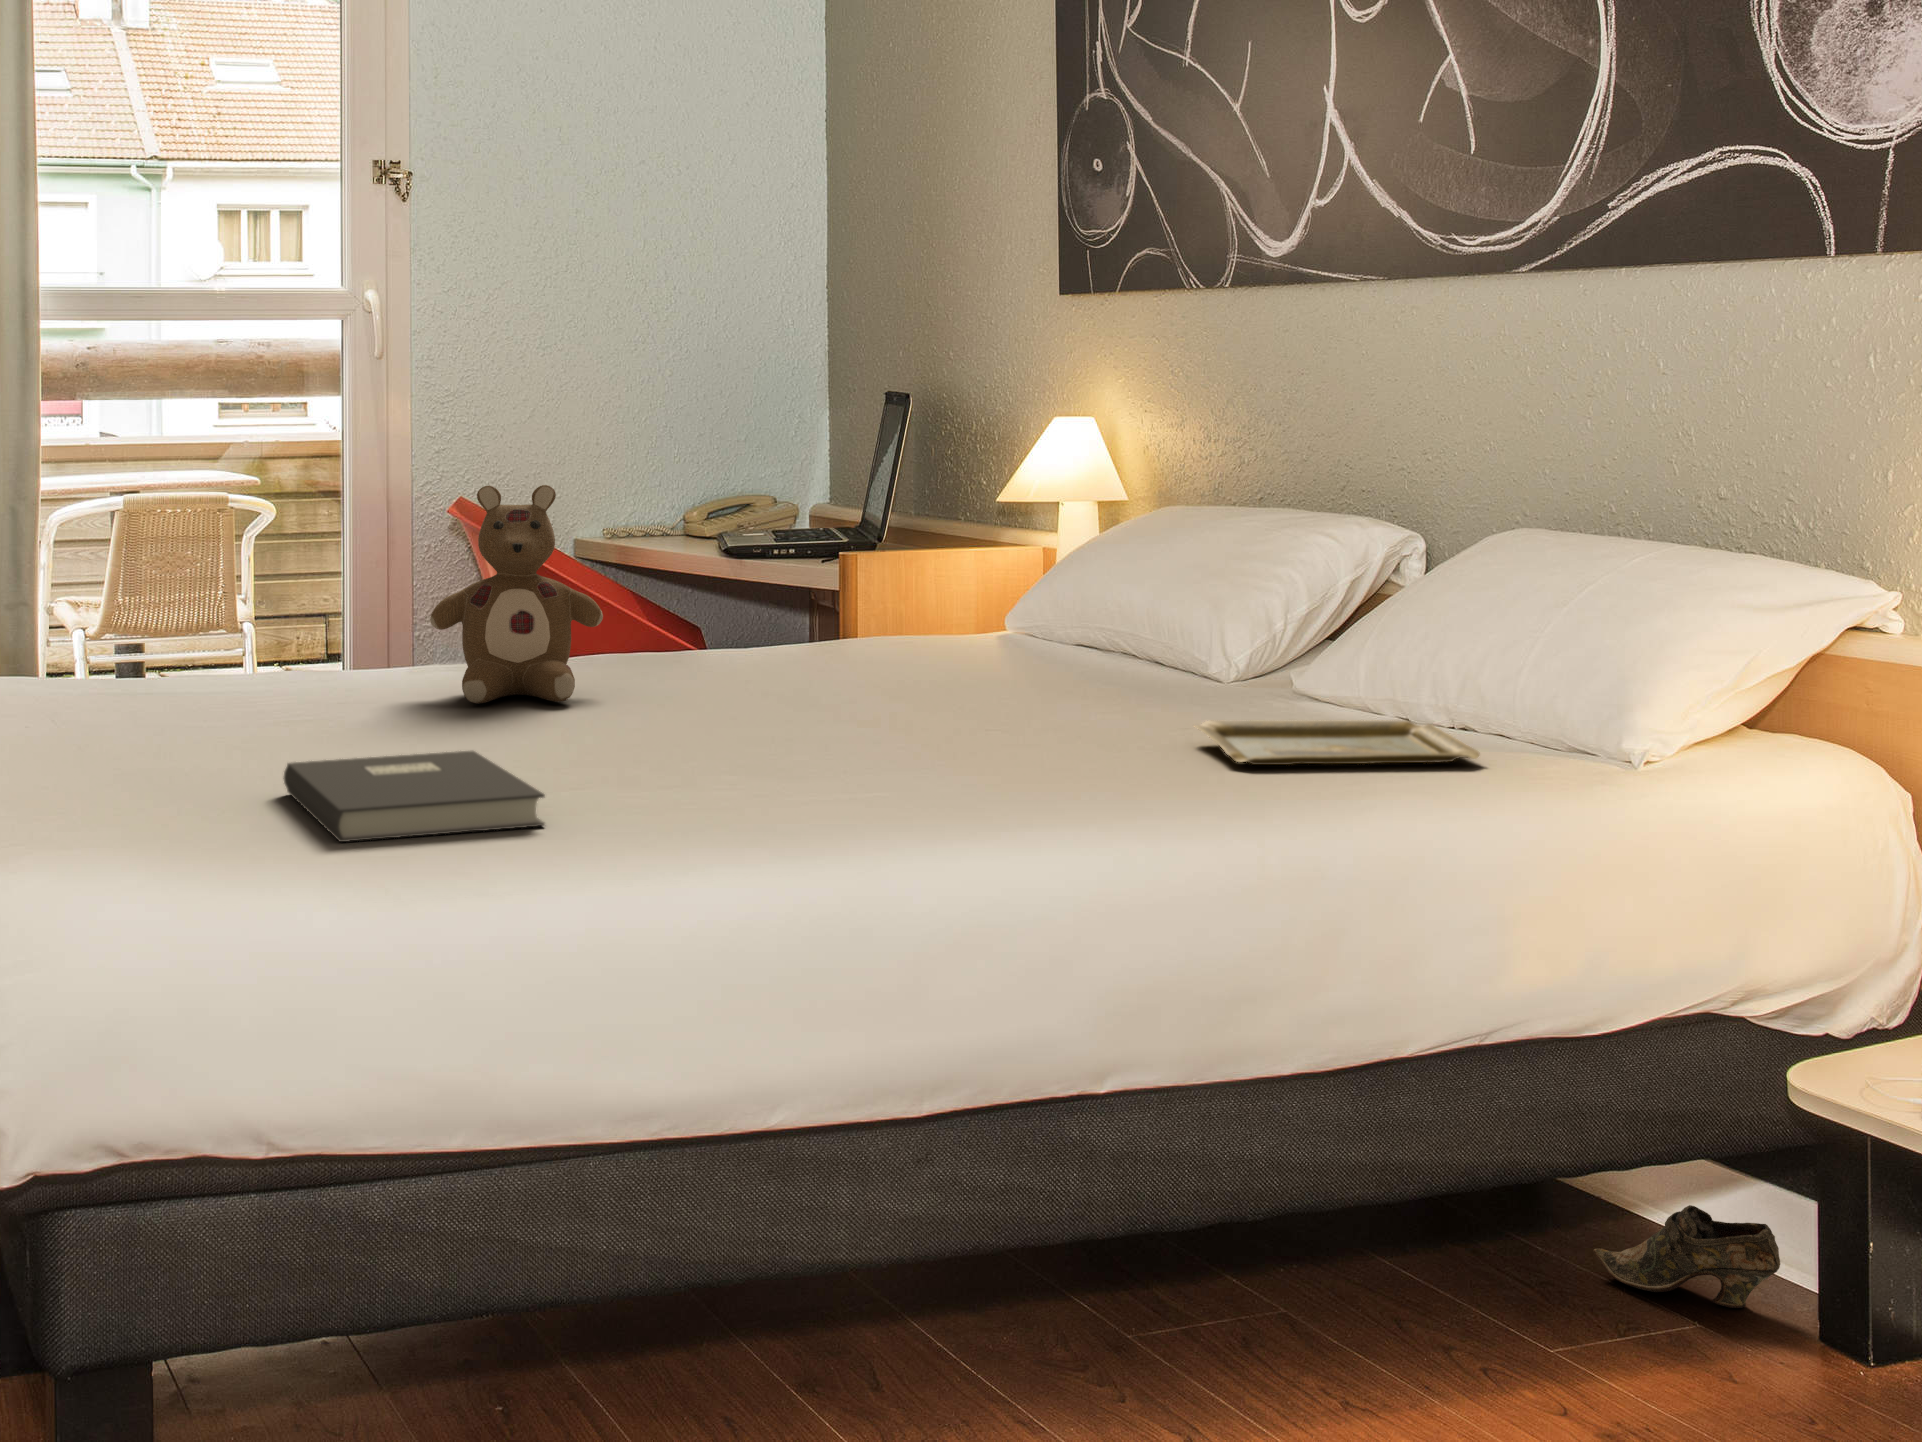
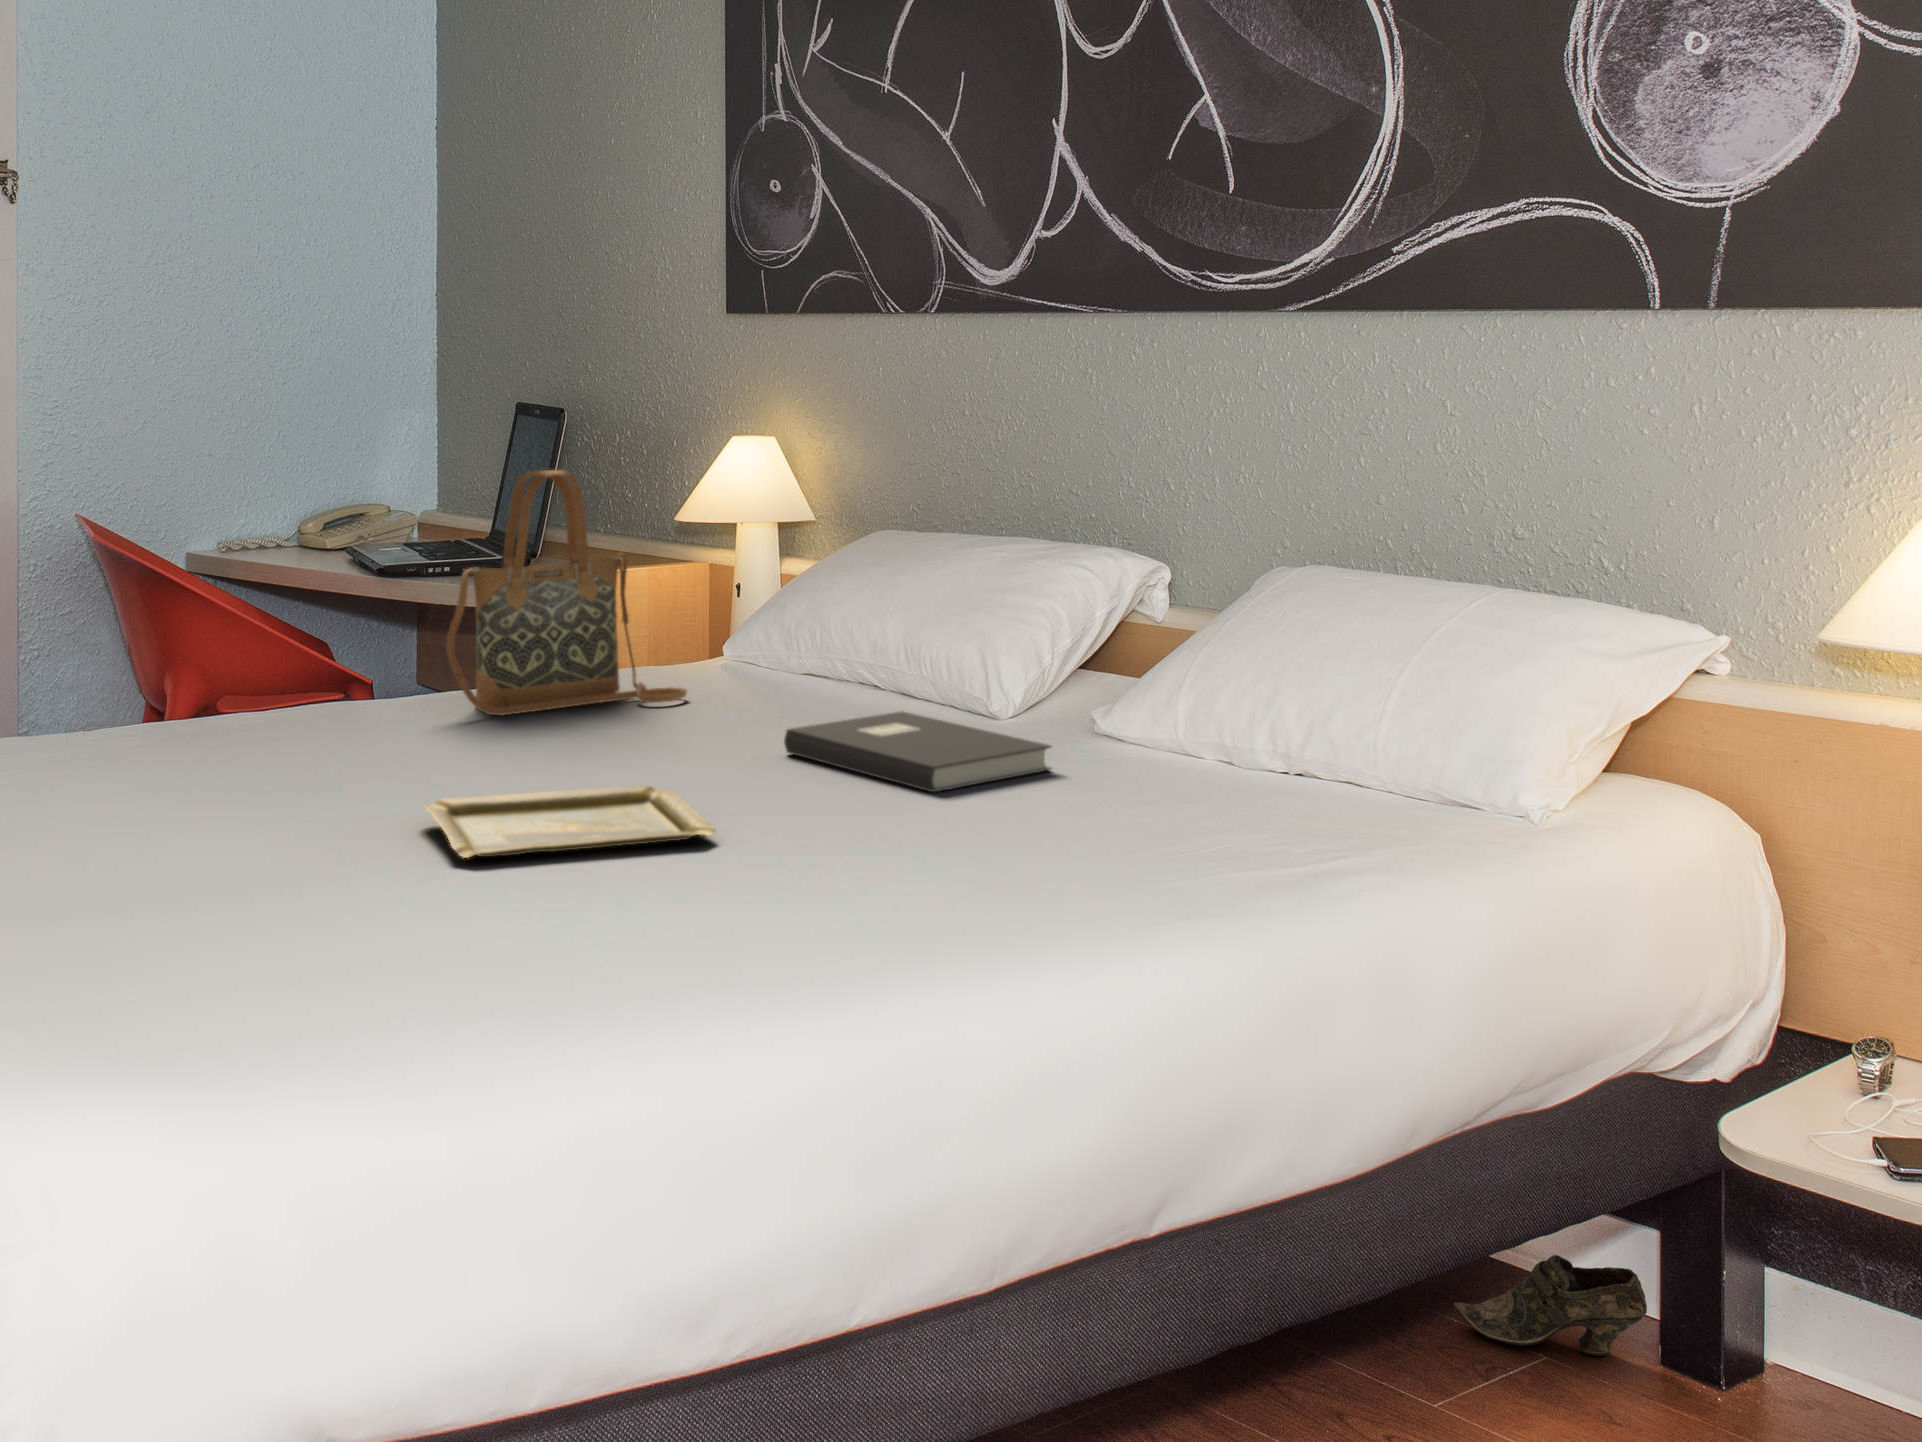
handbag: none [700,436,935,661] -> present [446,470,687,715]
stuffed bear: present [430,485,603,704] -> none [189,543,386,802]
tray: present [1194,721,1479,765] -> present [425,786,715,858]
book: present [283,751,545,842] -> present [784,711,1051,792]

